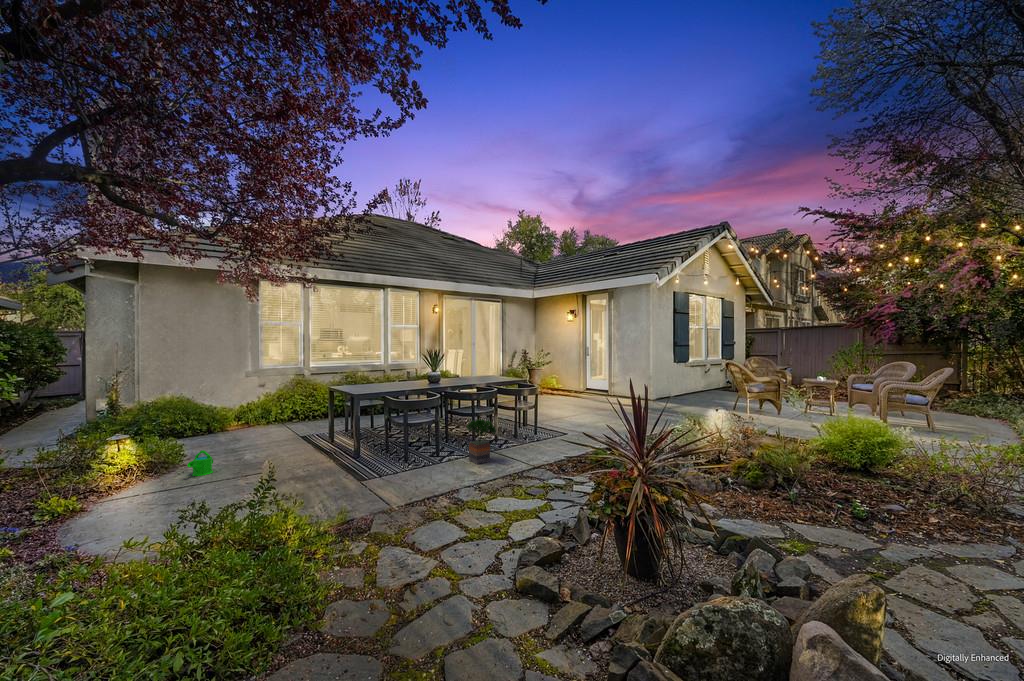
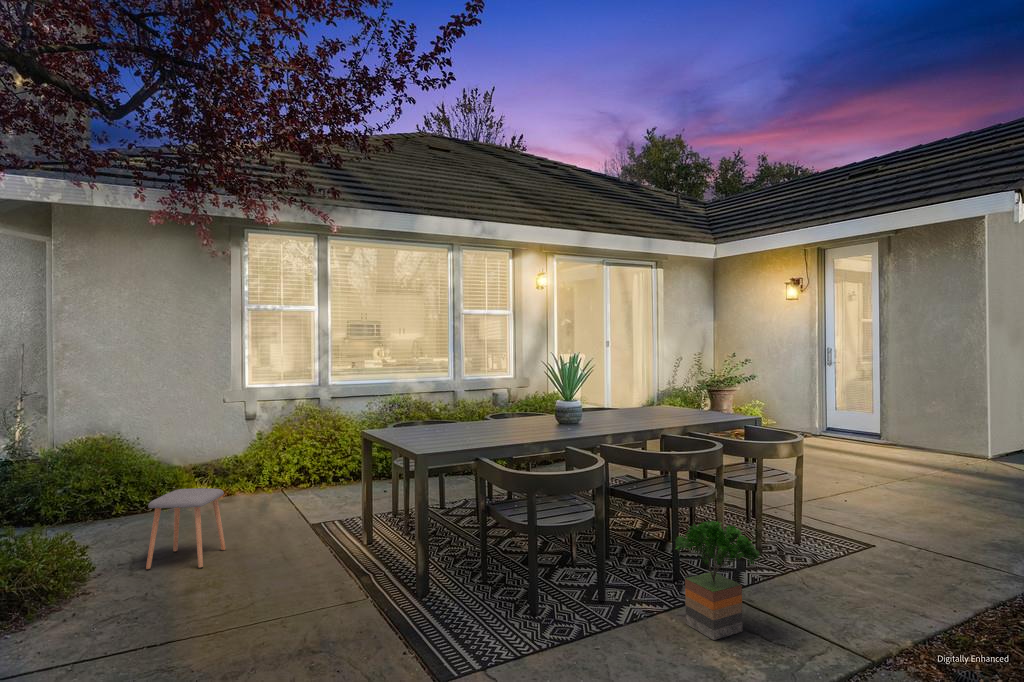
stool: none [215,417,256,456] -> present [146,488,226,570]
watering can: present [187,450,213,476] -> none [68,573,130,632]

